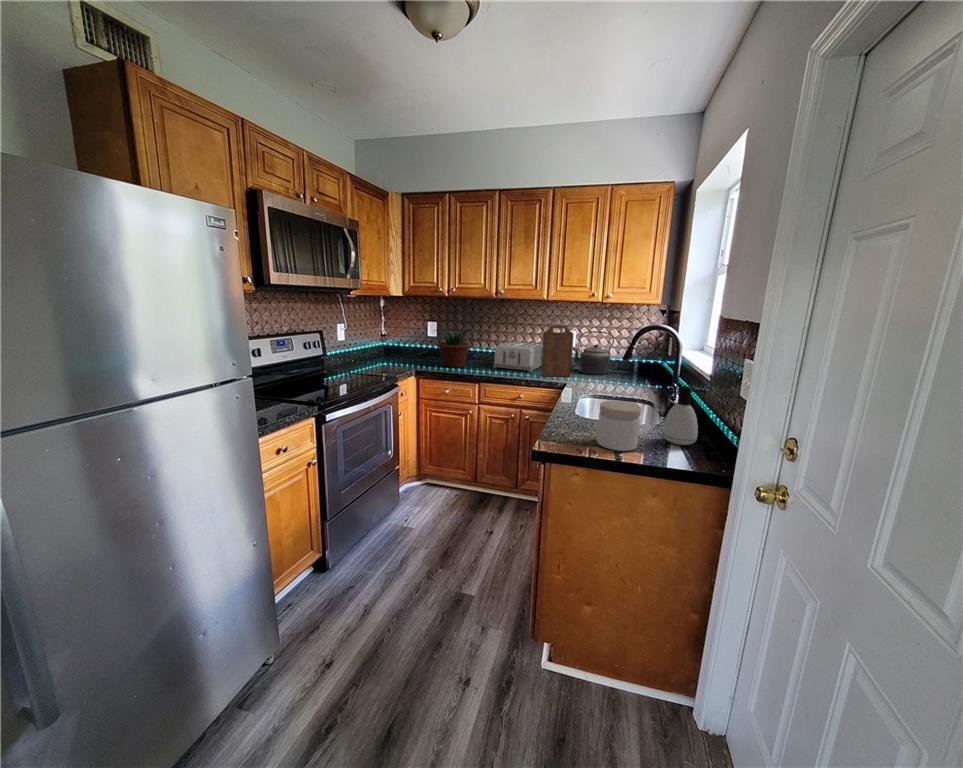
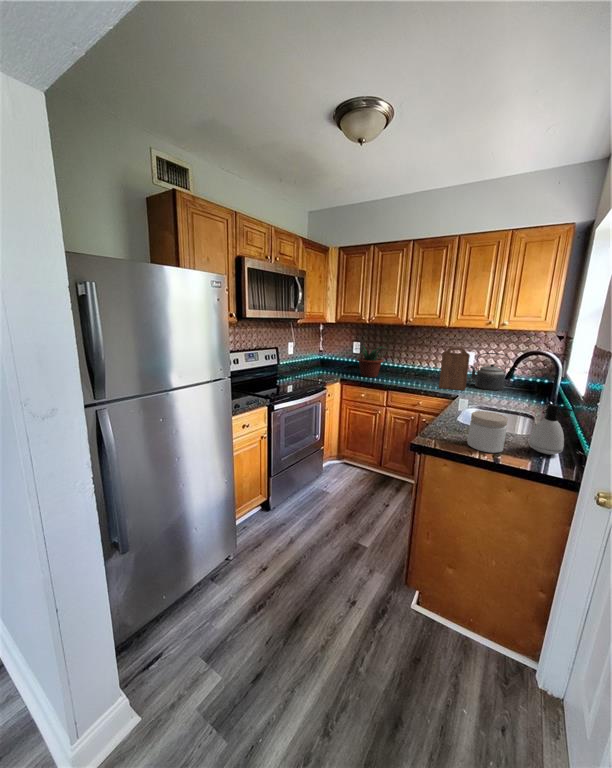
toaster: present [493,342,542,372] -> none [400,359,445,384]

